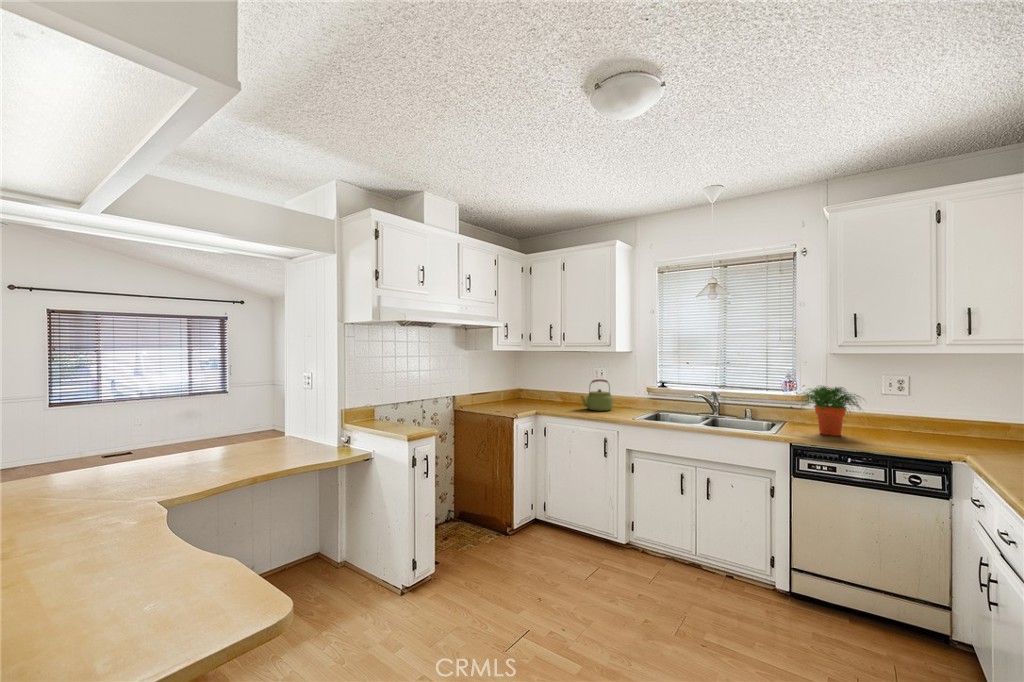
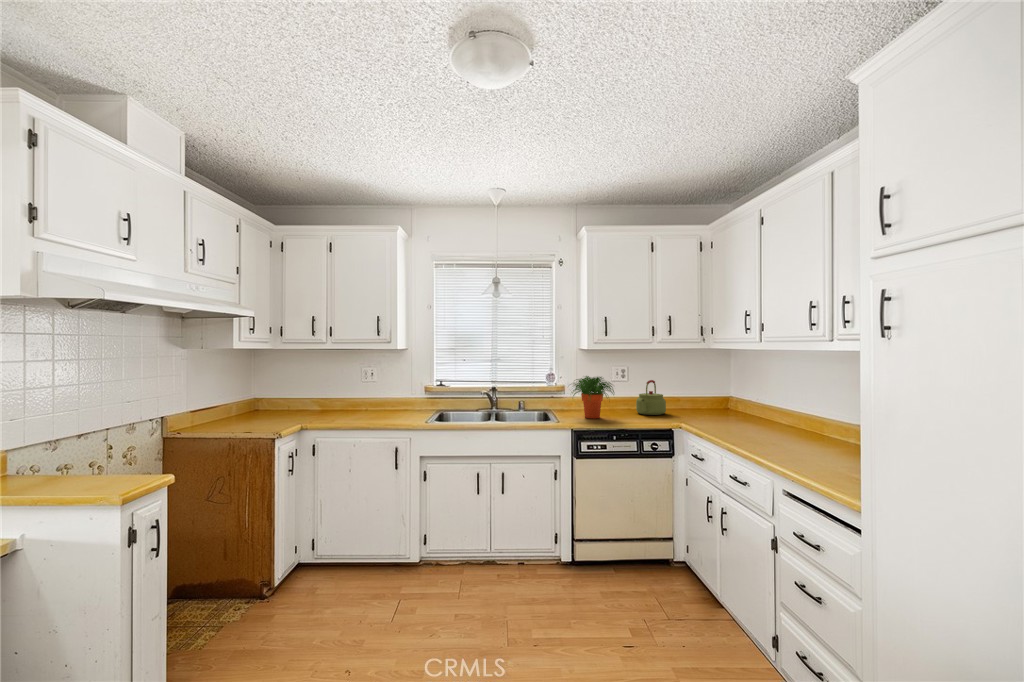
kettle: present [581,379,613,411] -> present [636,380,666,415]

